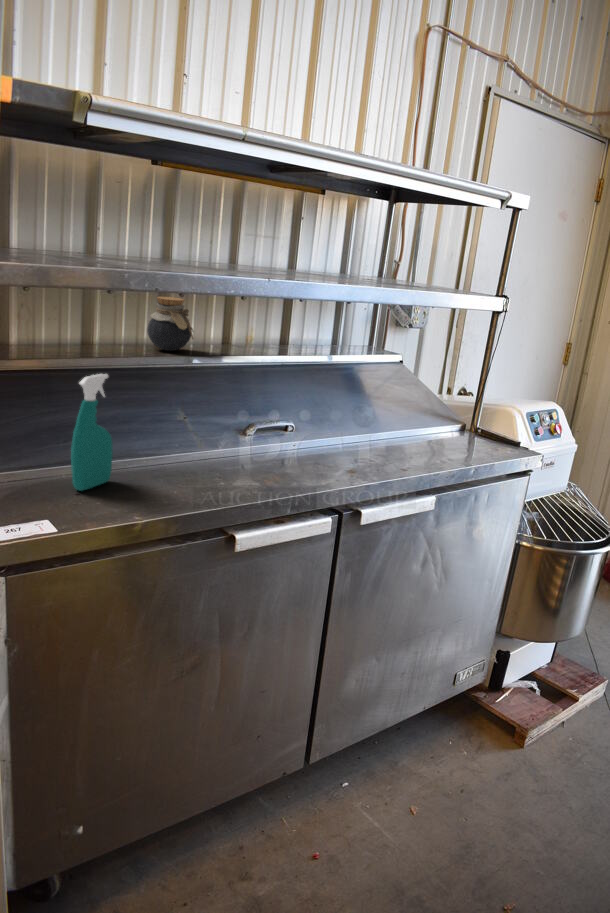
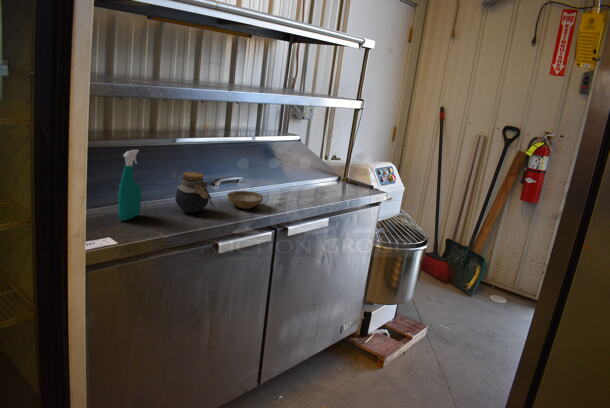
jar: present [147,297,193,351] -> present [175,172,212,213]
ceramic bowl: none [261,445,321,476] -> present [227,191,263,209]

